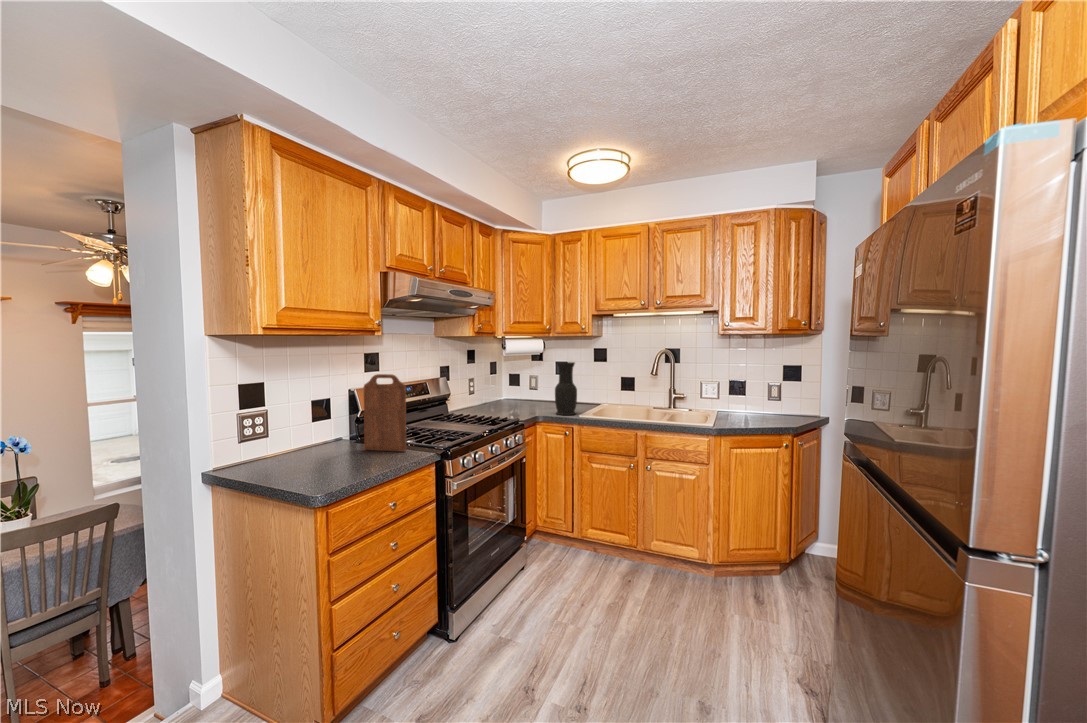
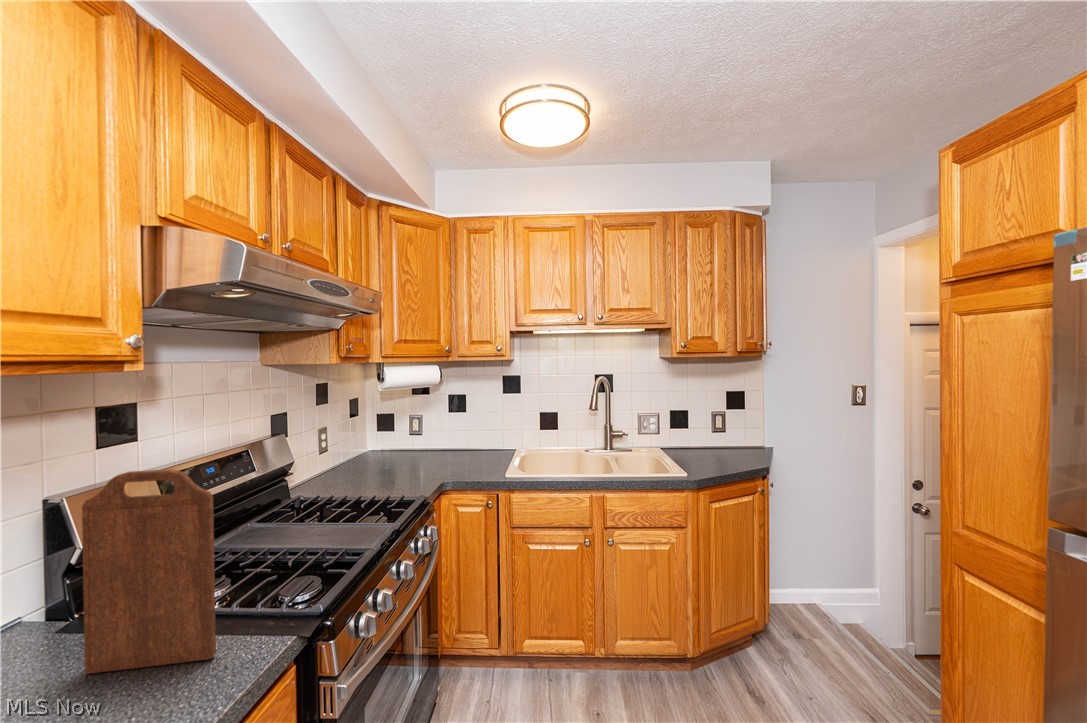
vase: present [555,362,577,415] -> none [461,398,494,475]

